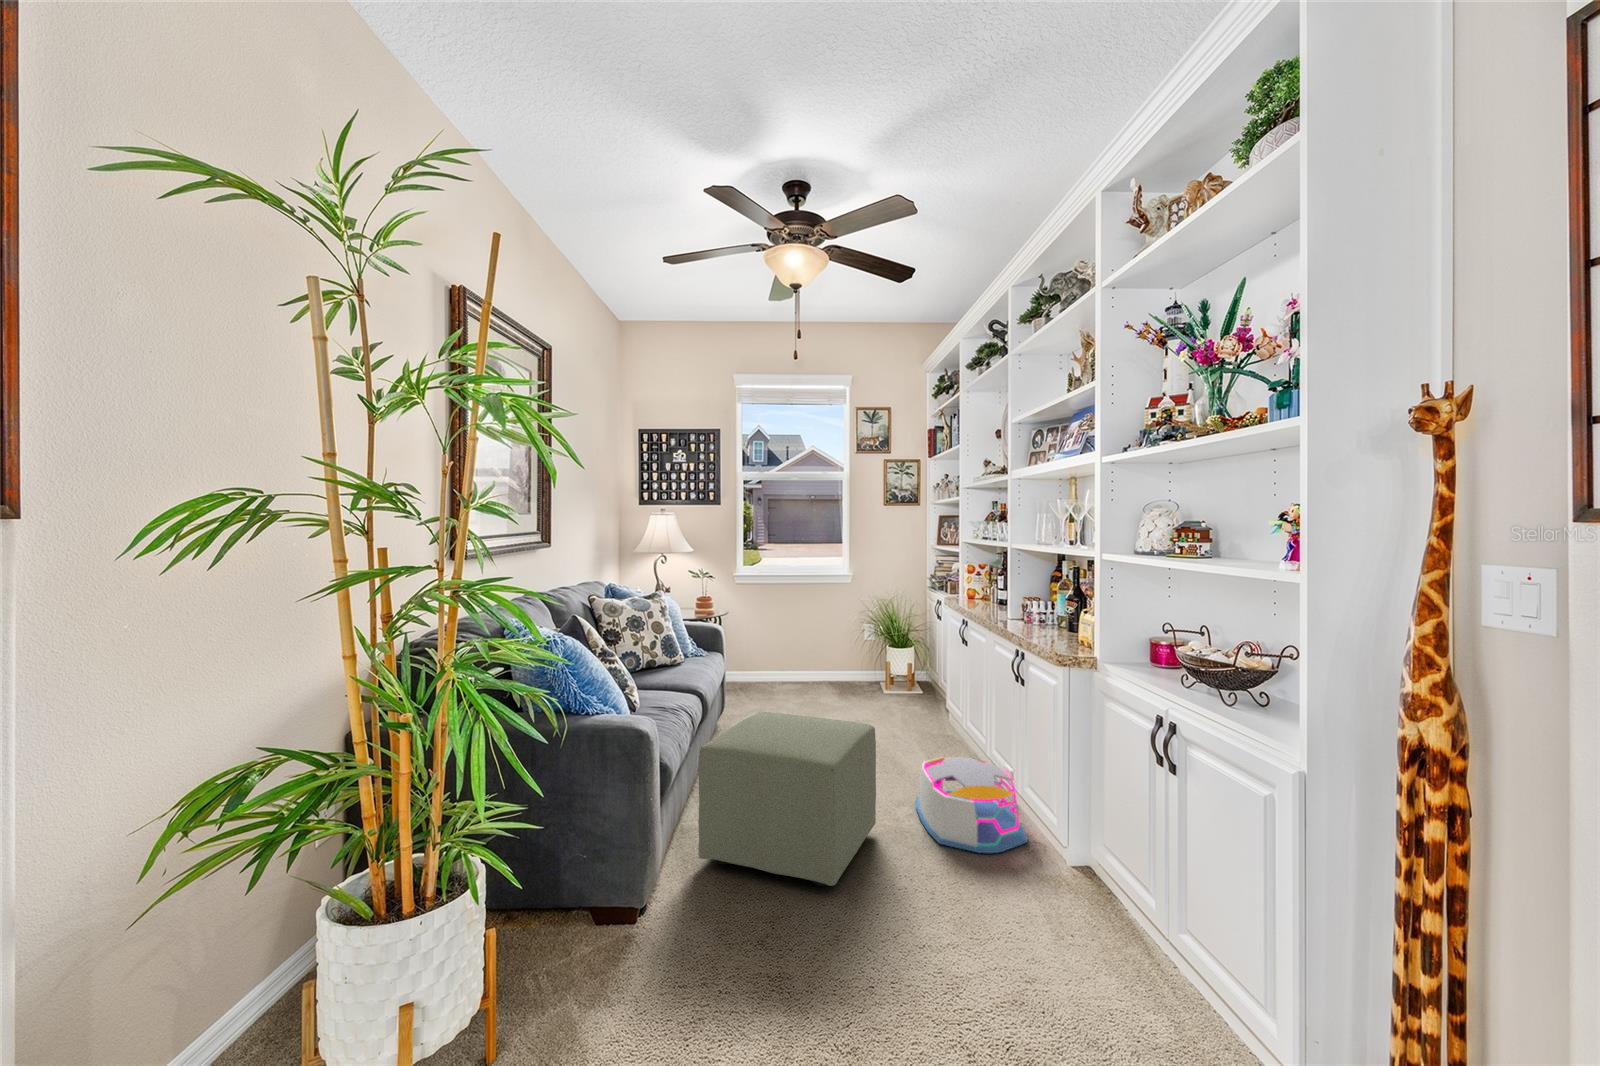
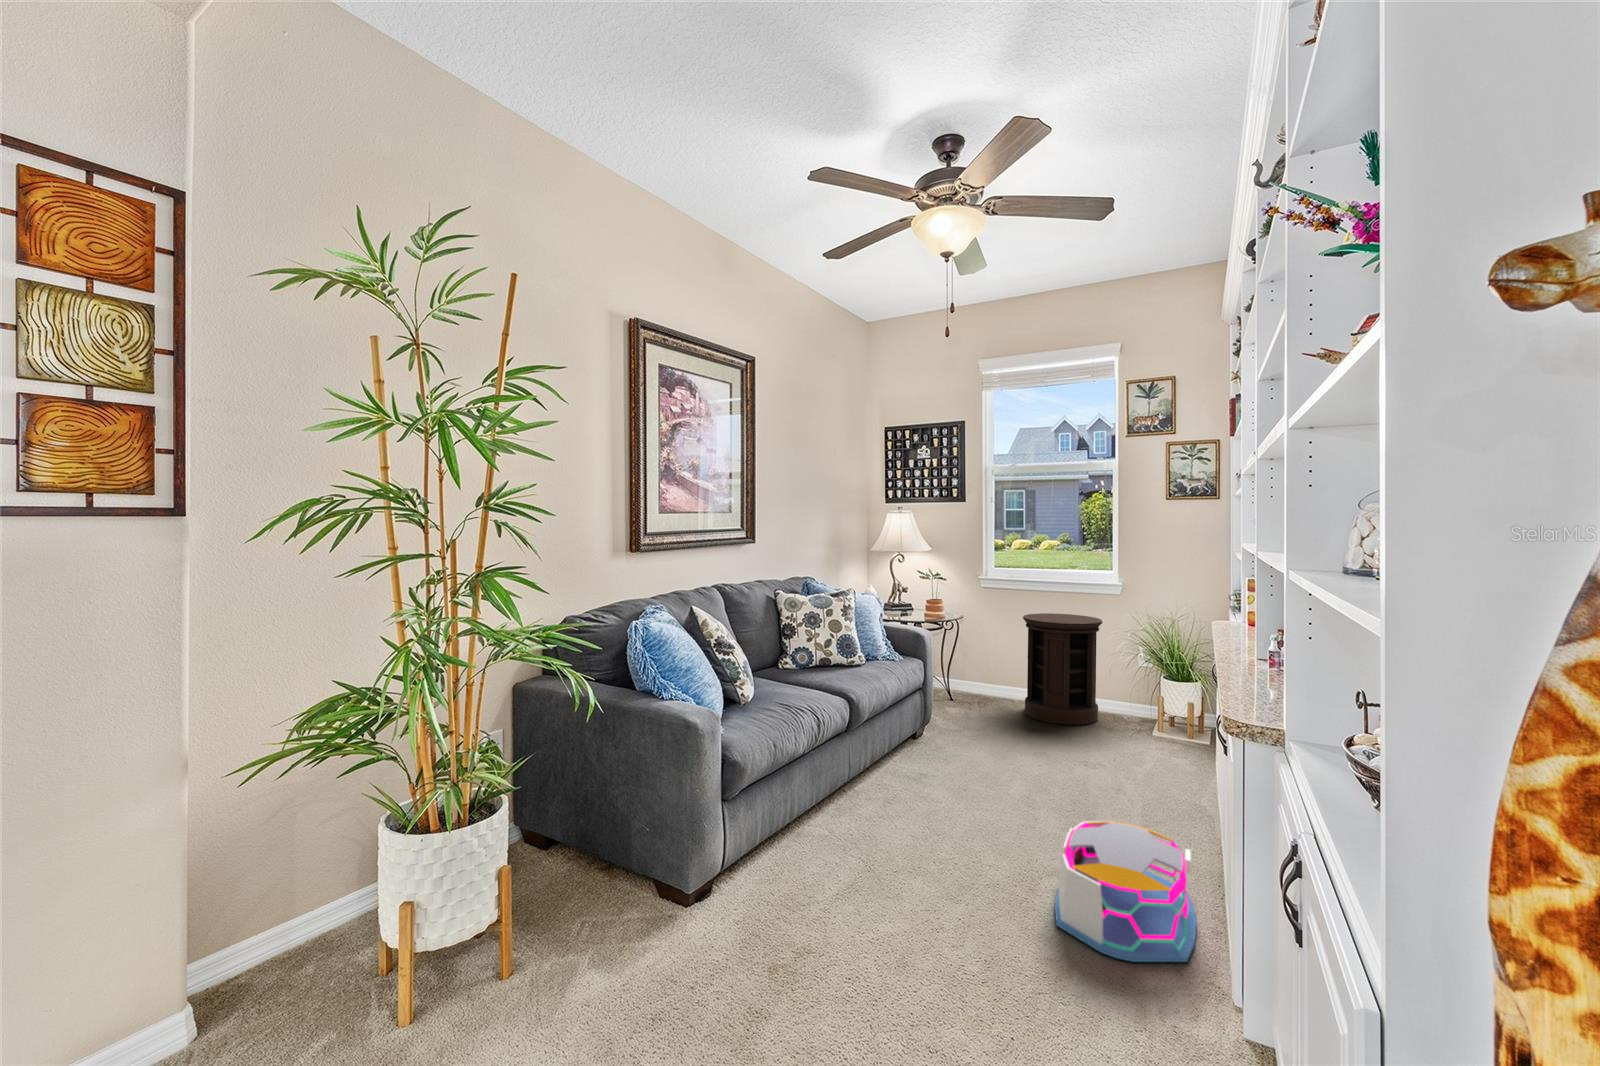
side table: none [783,602,847,696] -> present [1023,613,1102,725]
ottoman: present [698,712,876,886] -> none [779,726,990,931]

